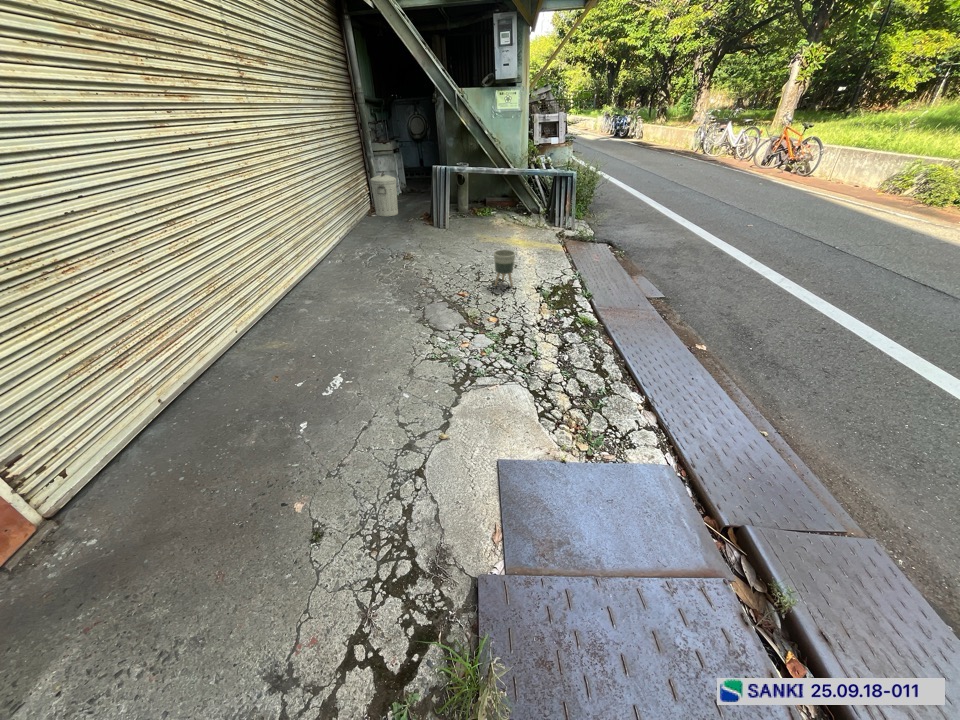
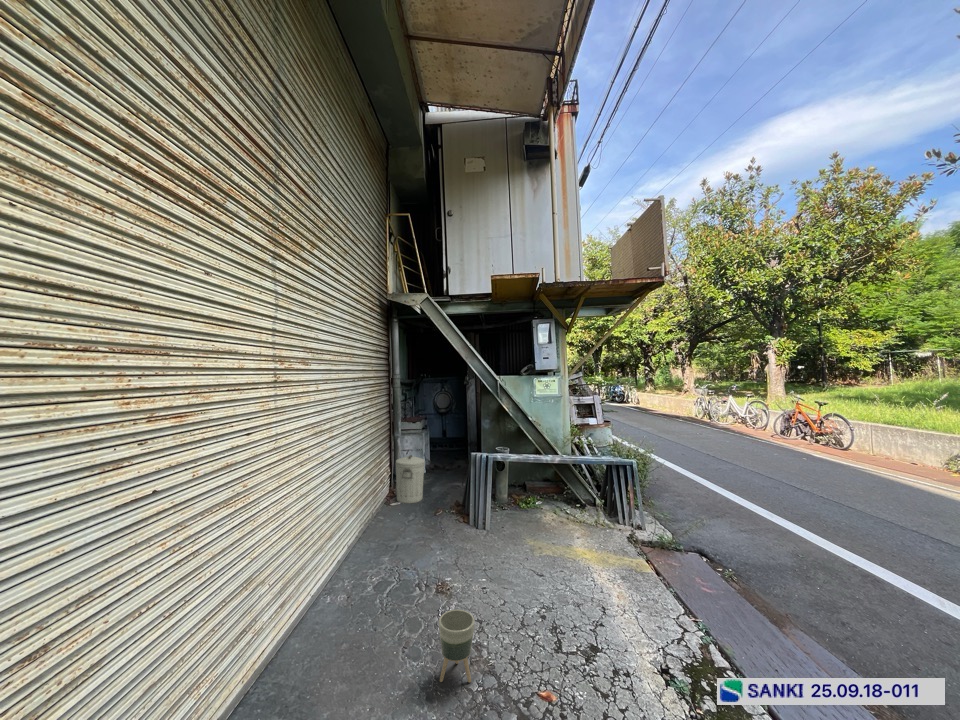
planter: present [494,250,515,286] -> present [439,610,475,683]

